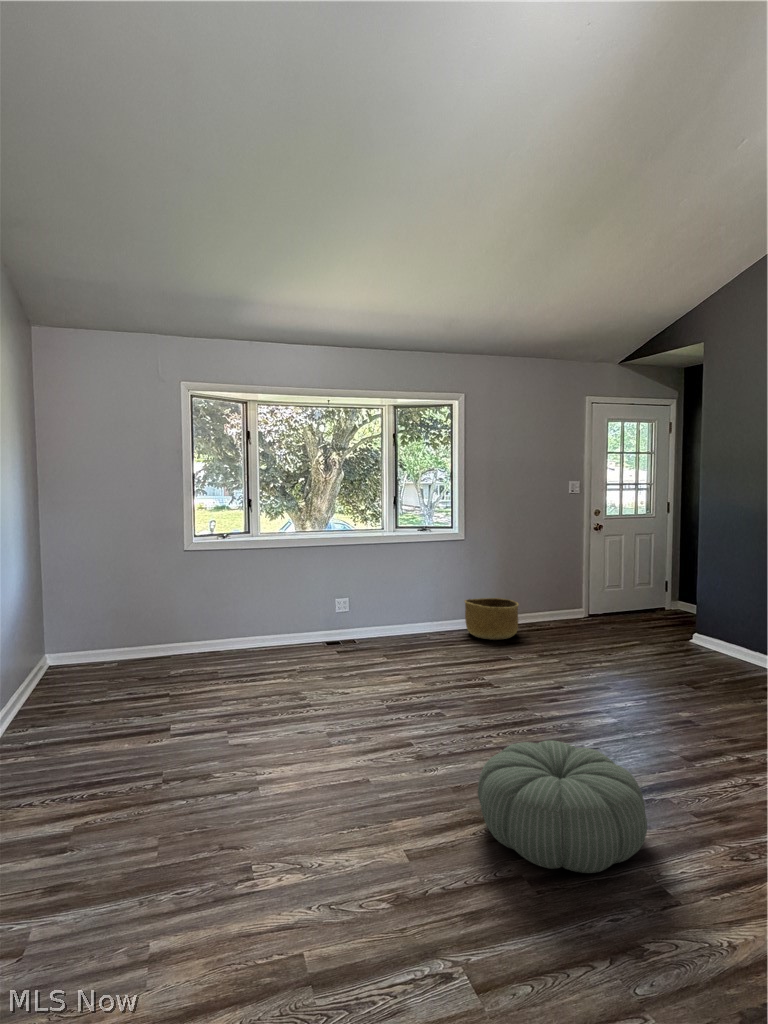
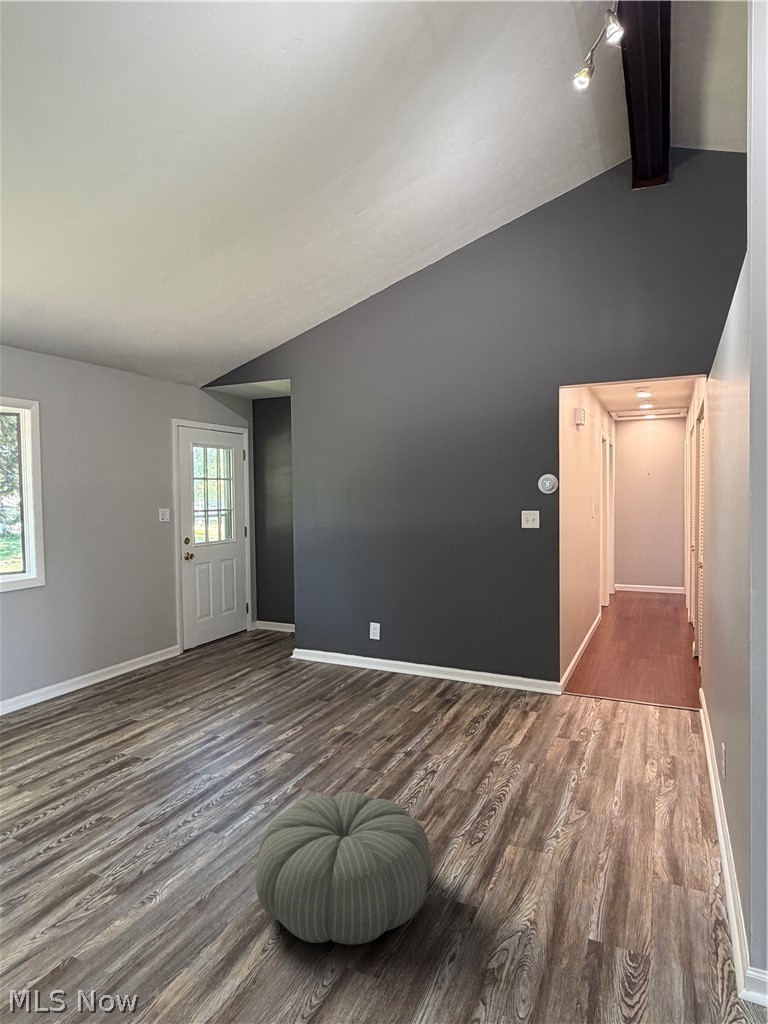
basket: present [464,598,519,640] -> none [48,648,124,704]

